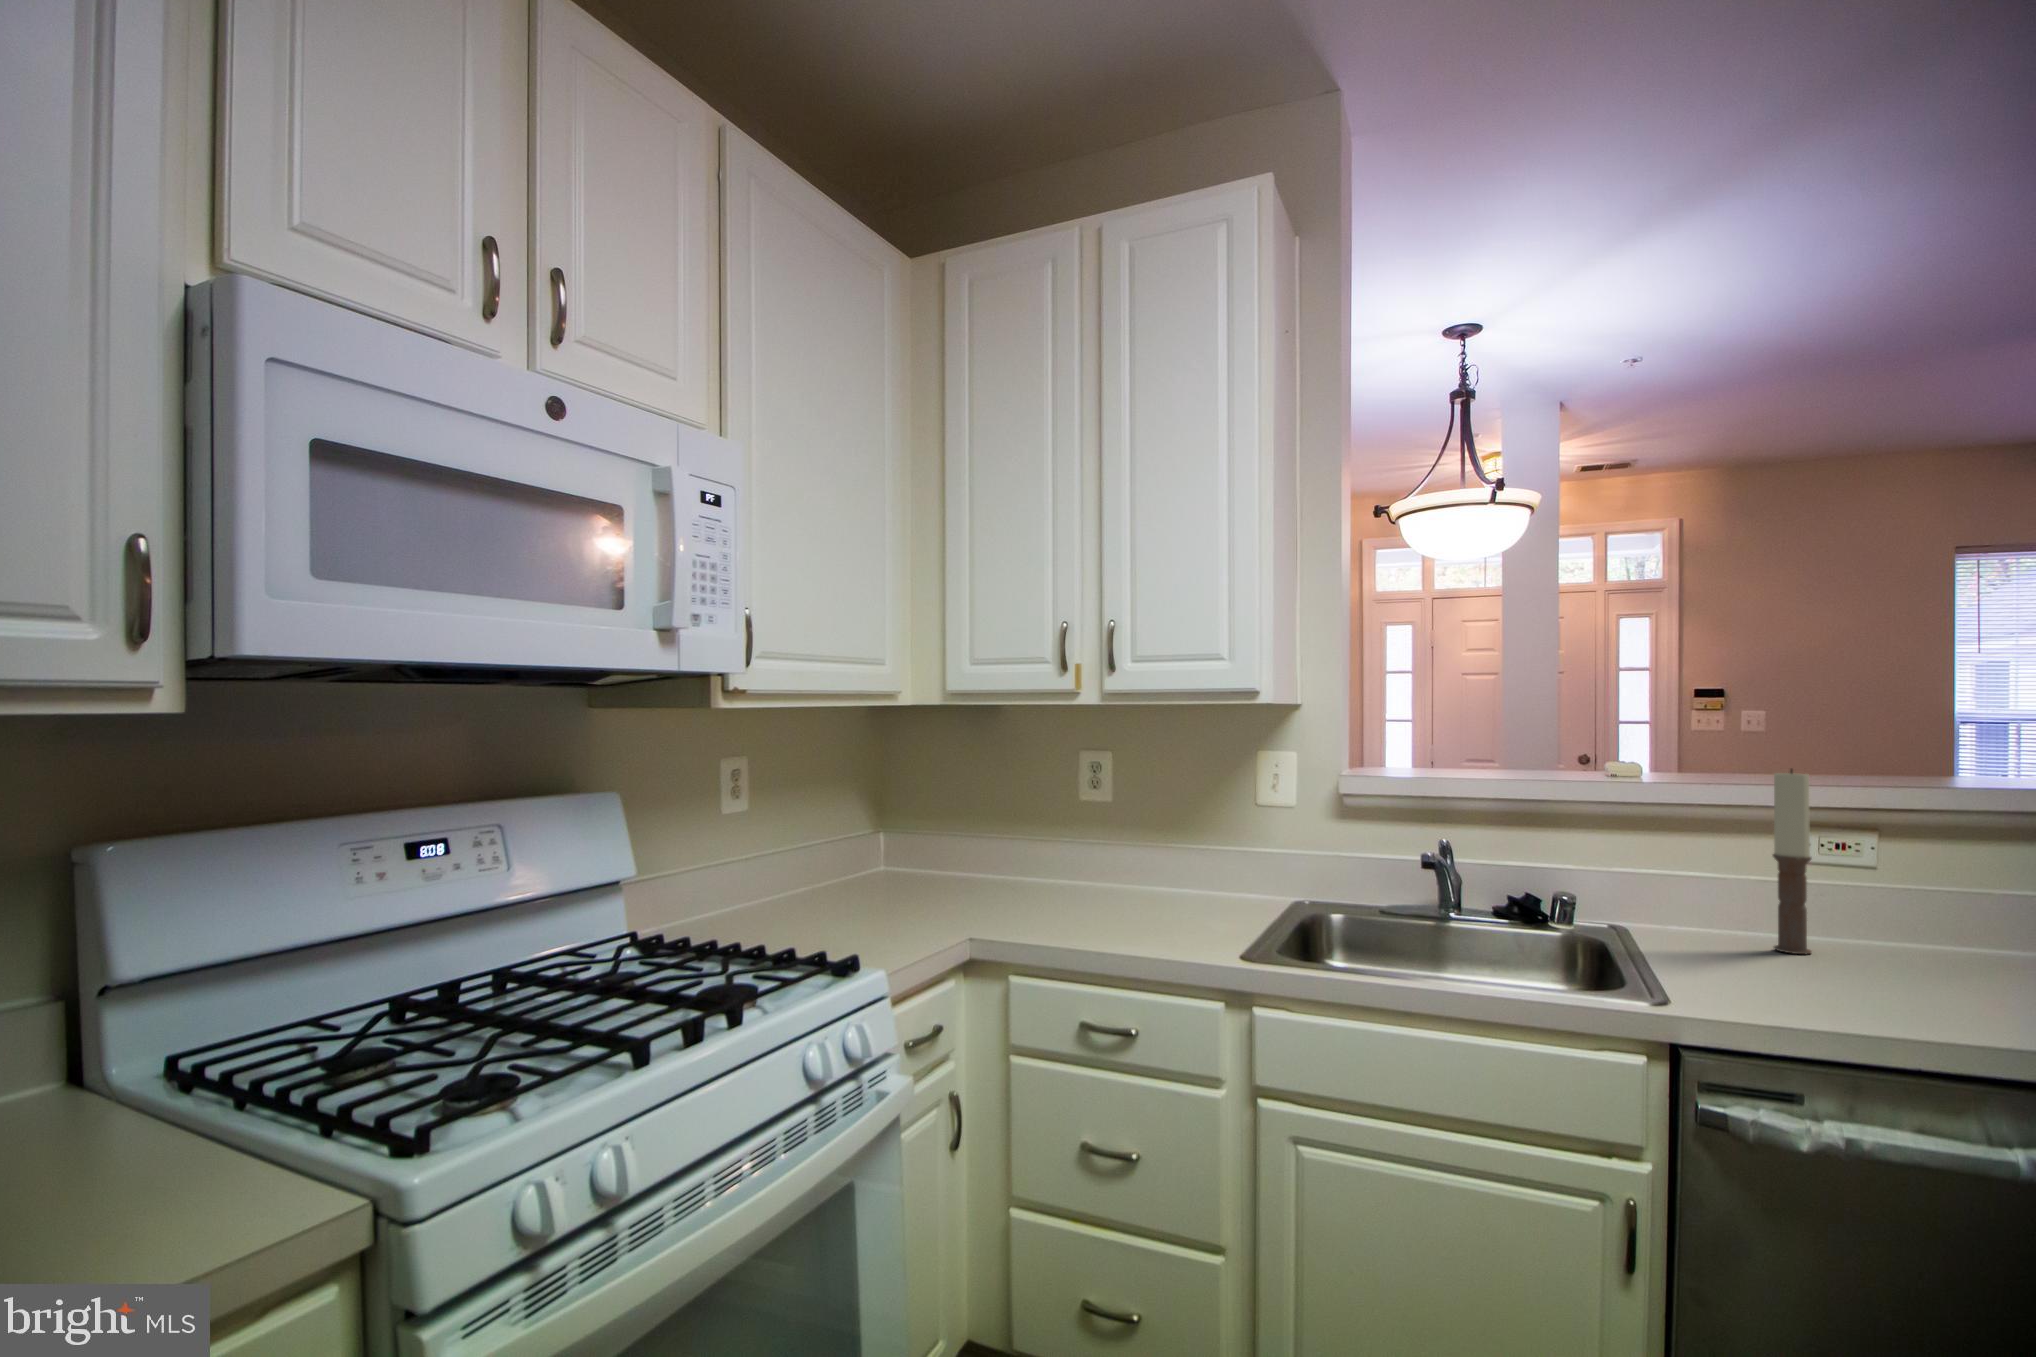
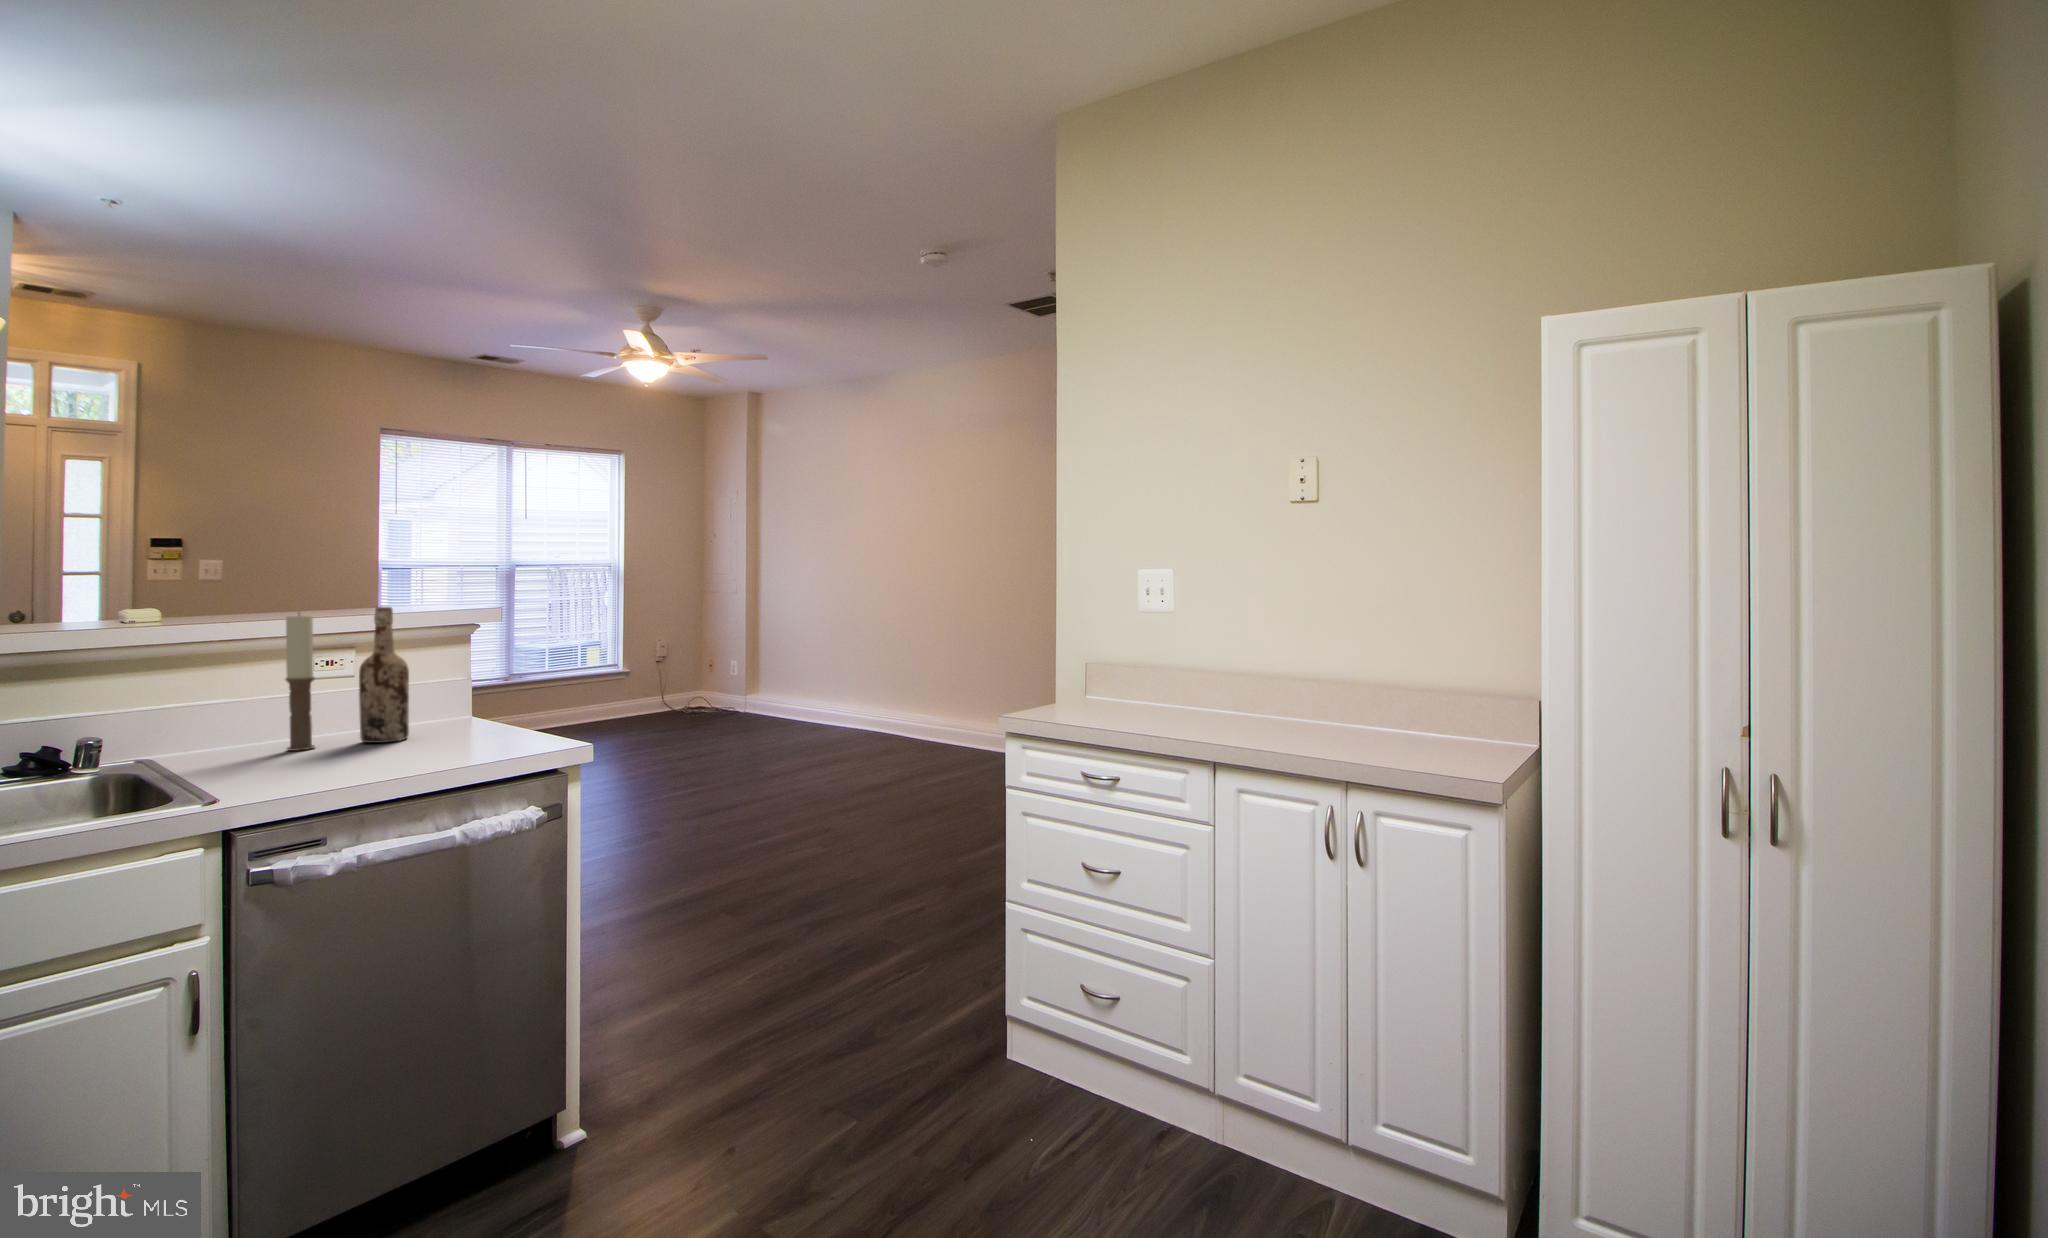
wine bottle: none [1875,766,1955,970] -> present [359,607,409,743]

